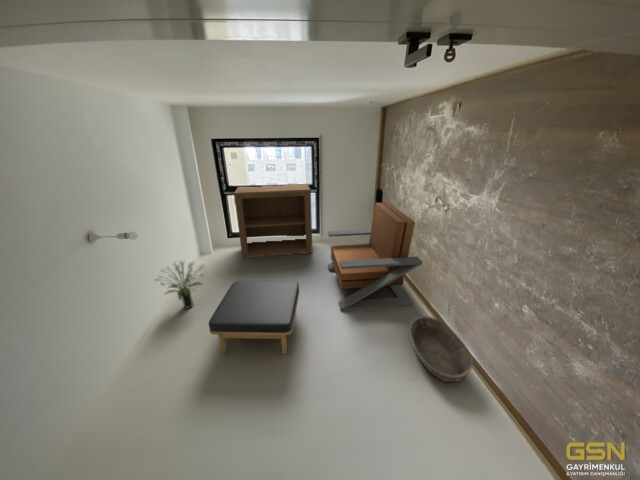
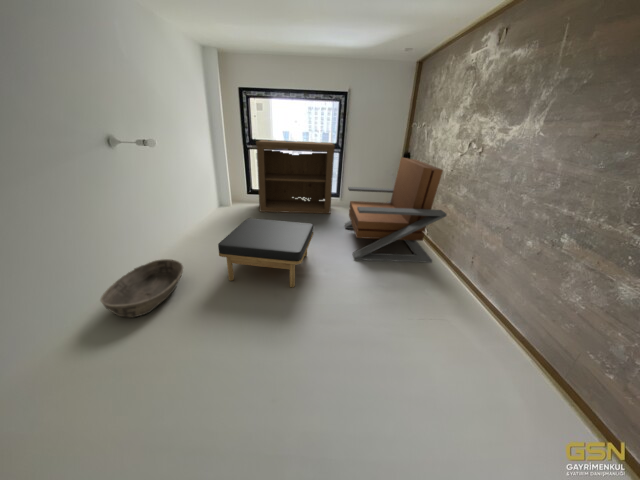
potted plant: present [155,261,204,308] -> none [170,195,222,244]
basket: present [409,316,473,382] -> present [101,259,183,318]

